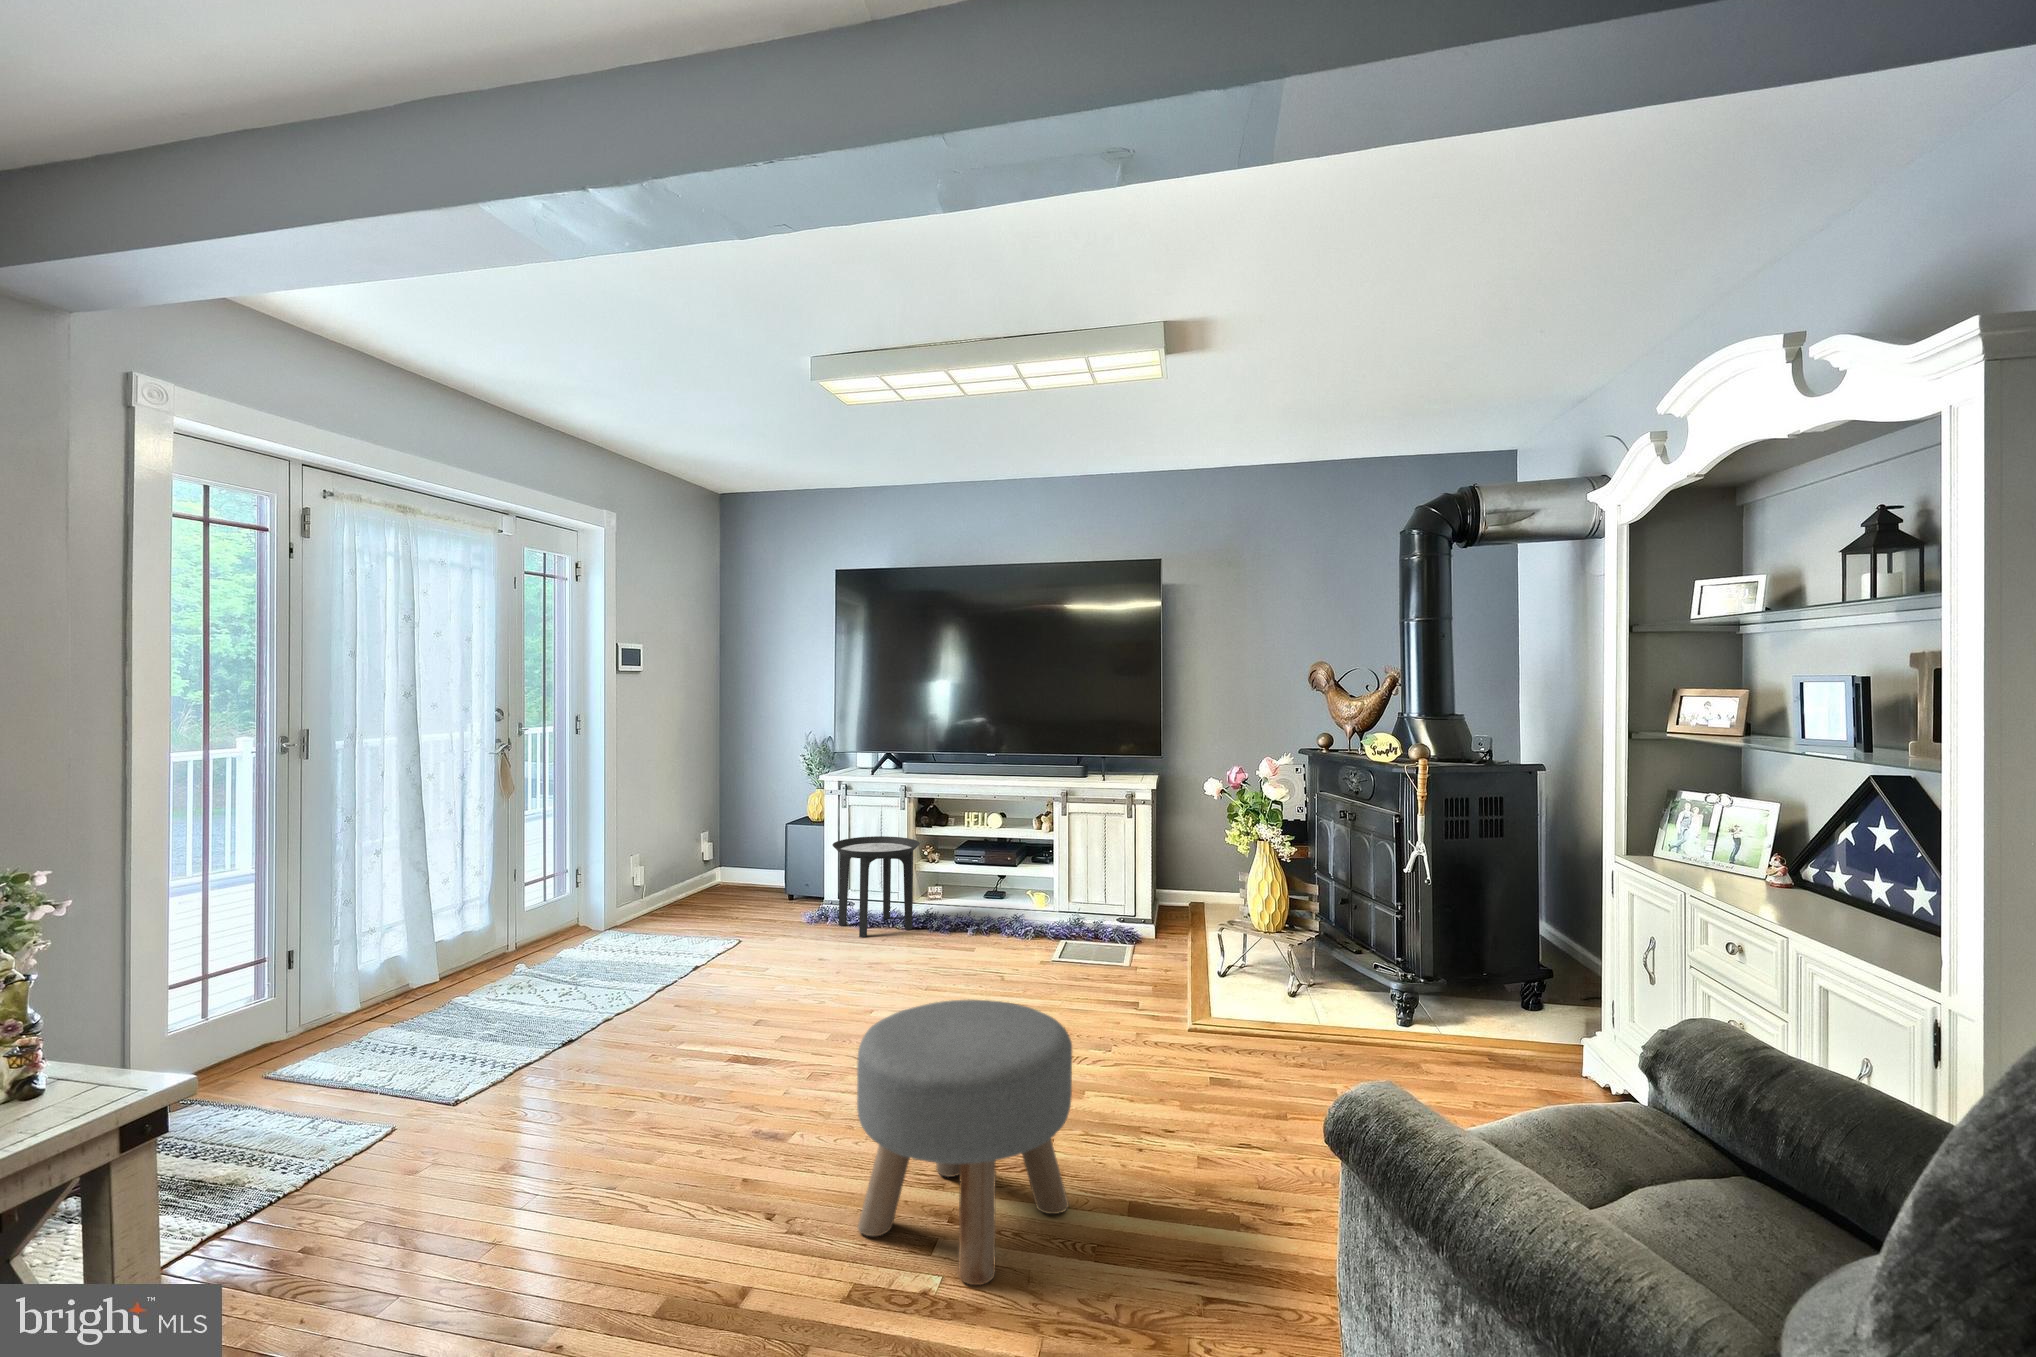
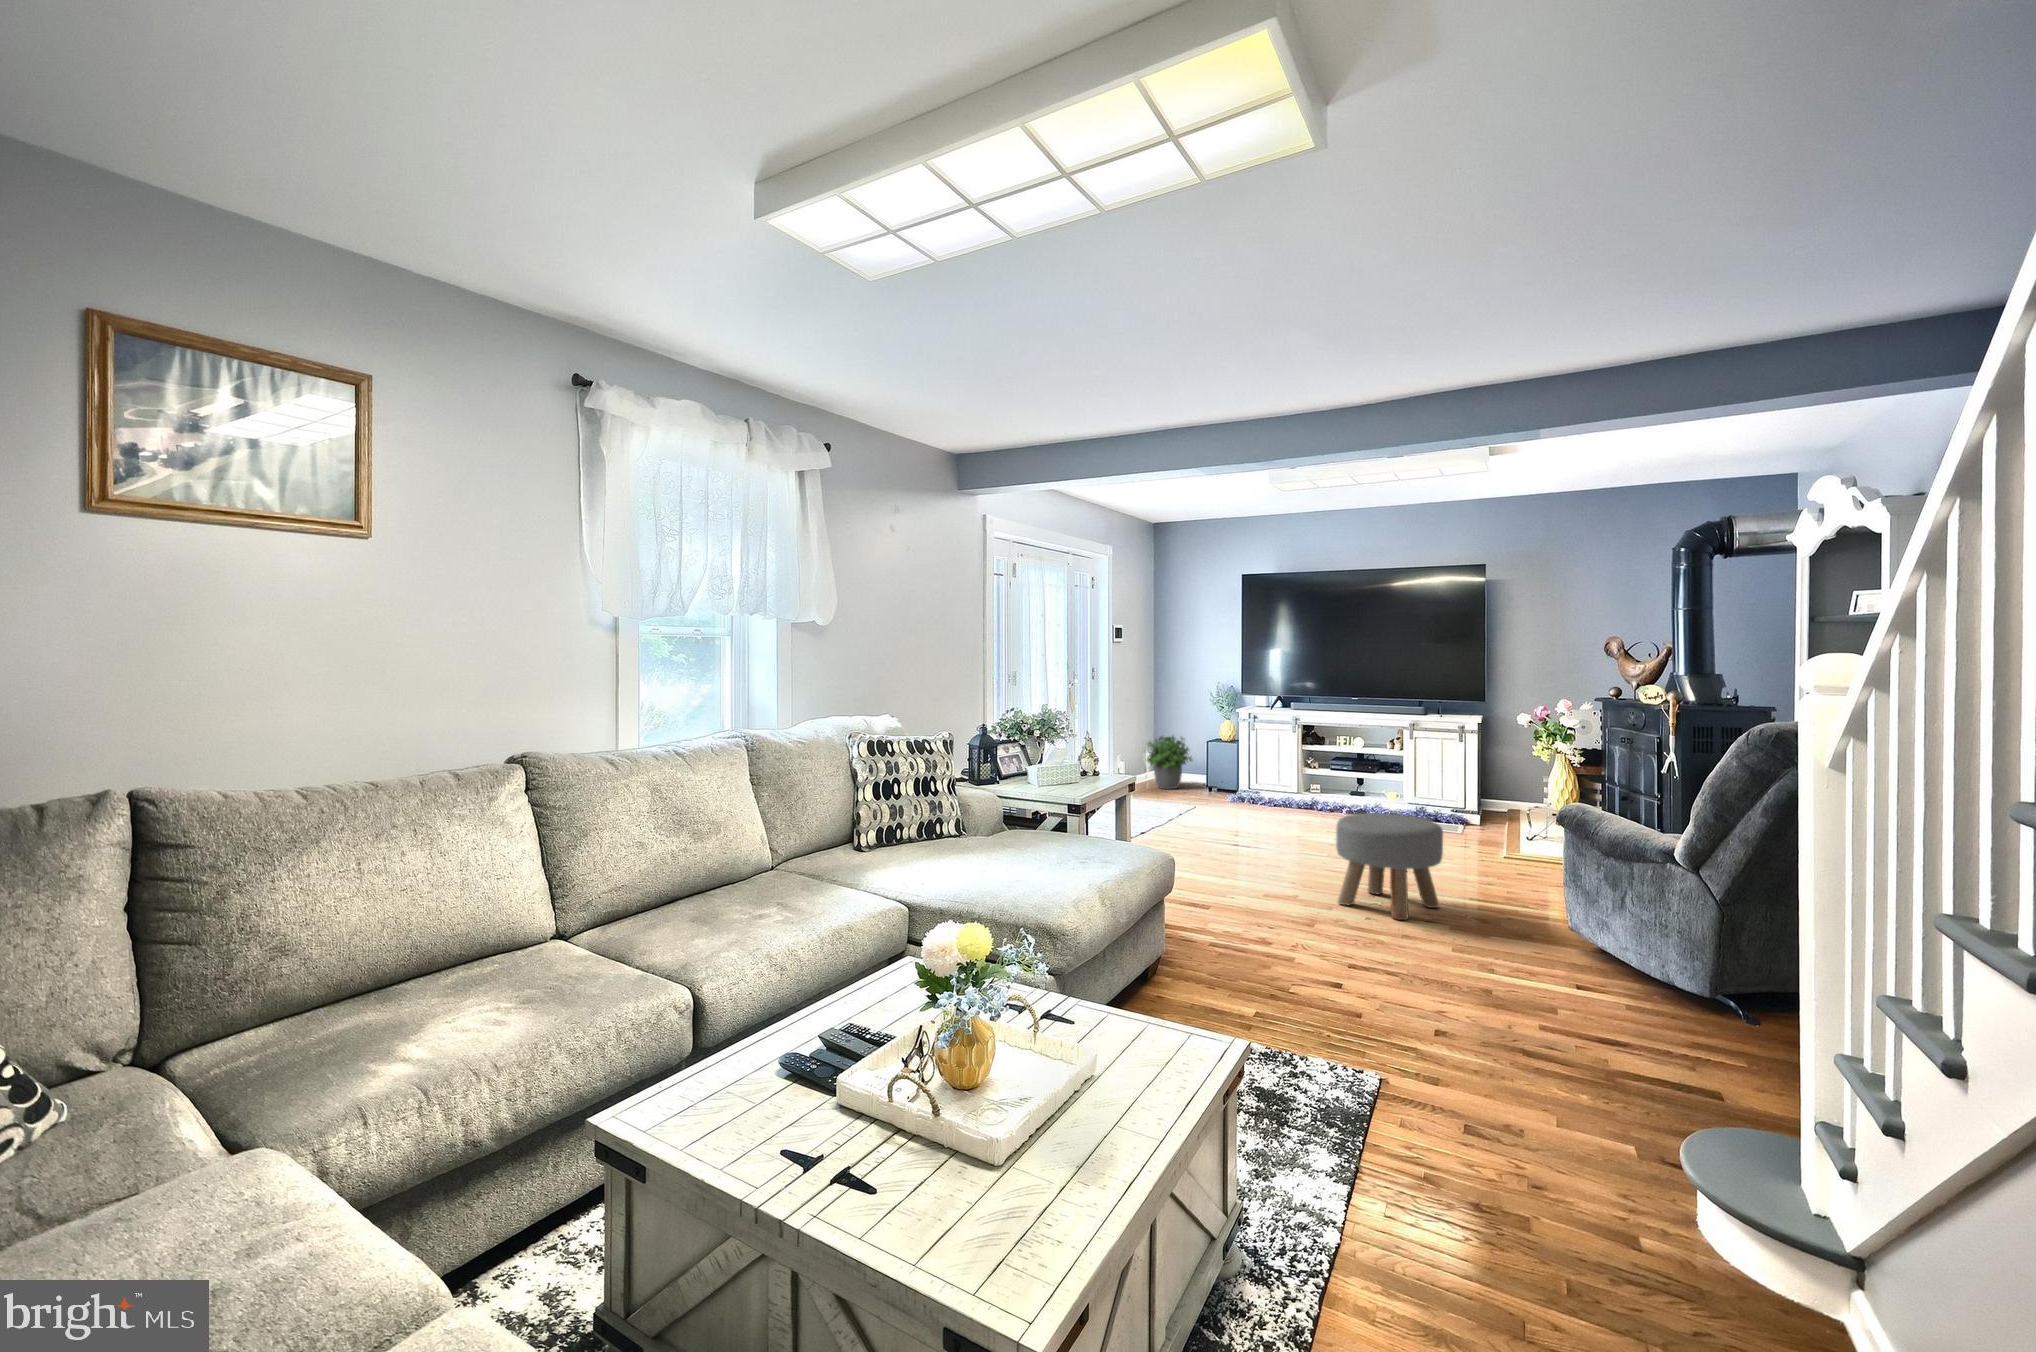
potted plant: none [682,815,758,903] -> present [1147,736,1192,789]
side table: present [833,836,920,937] -> none [1252,750,1310,810]

